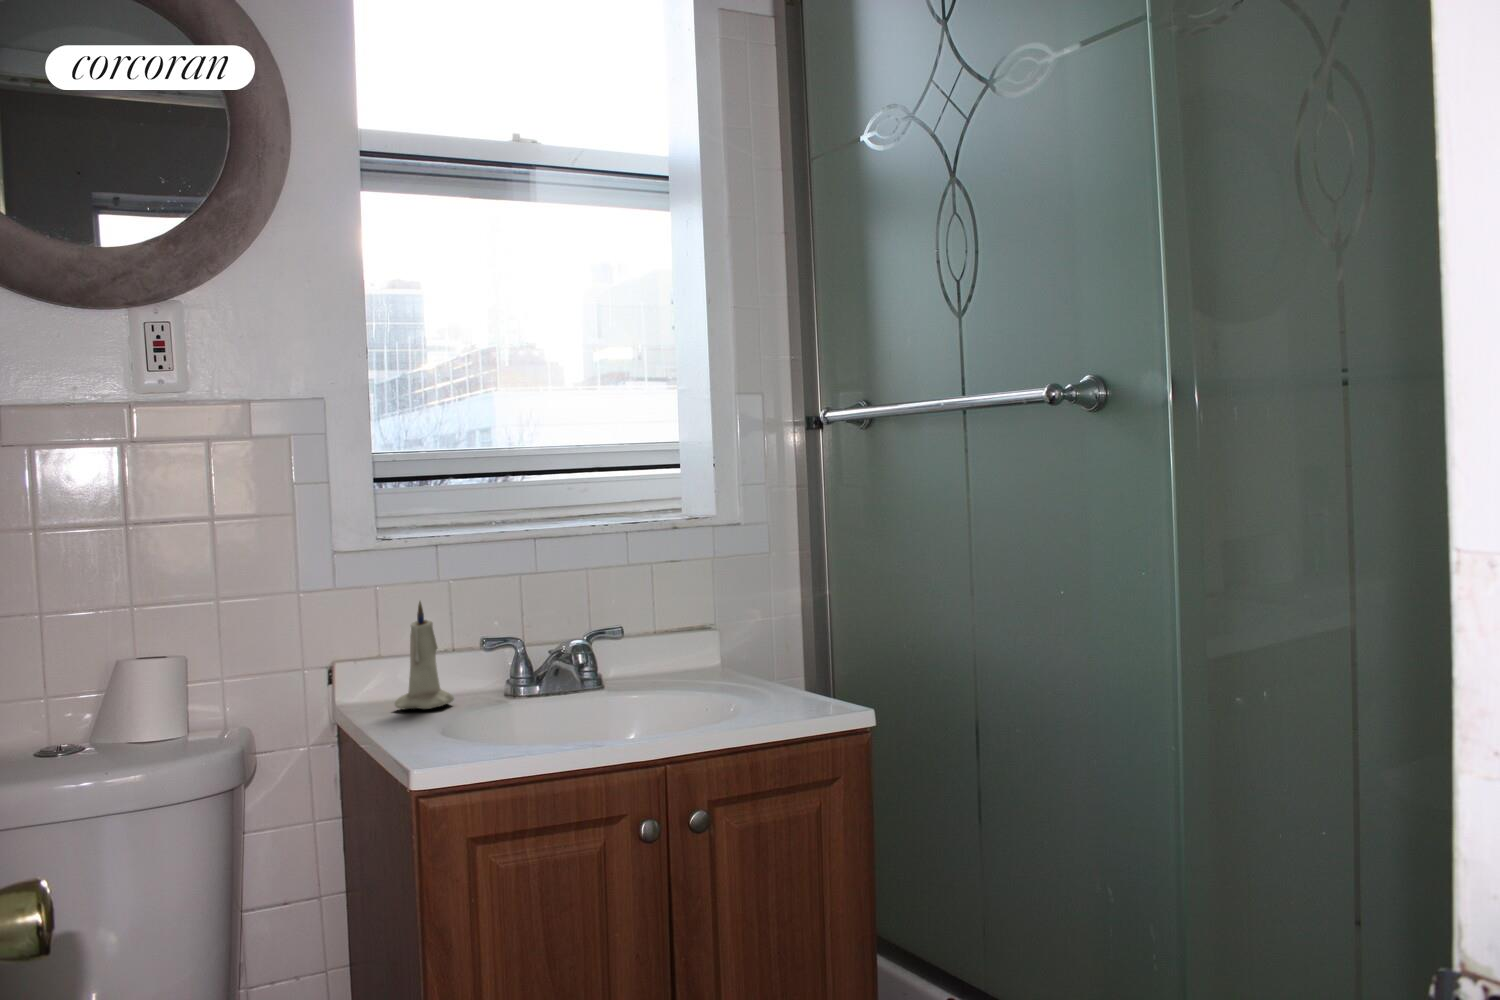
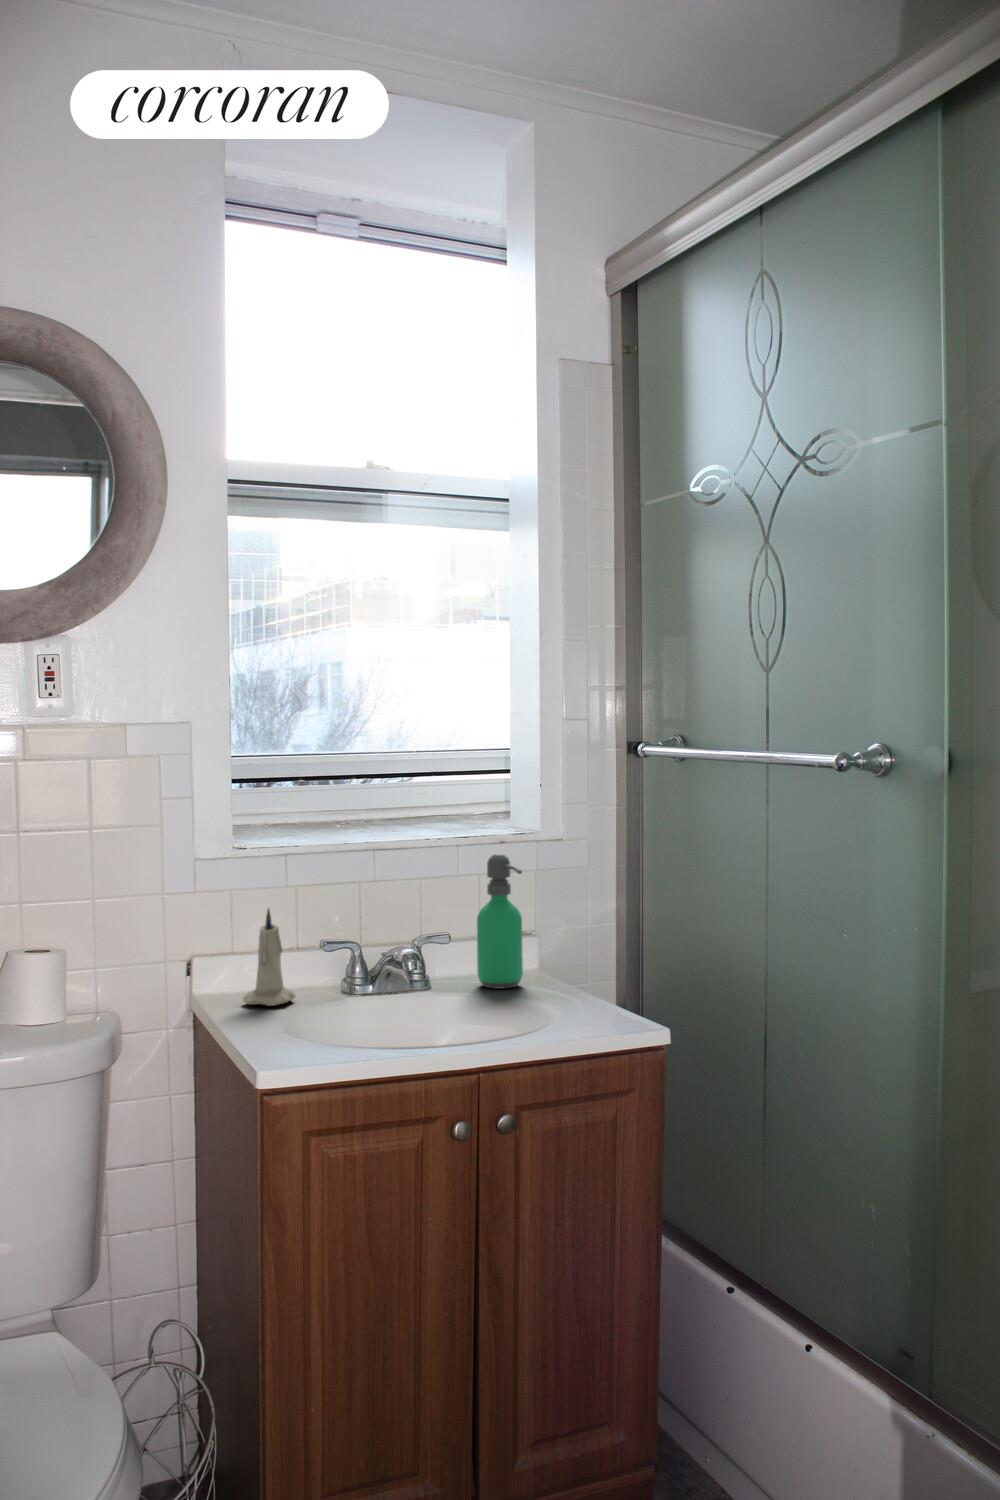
soap dispenser: none [652,537,704,683] -> present [477,854,523,989]

